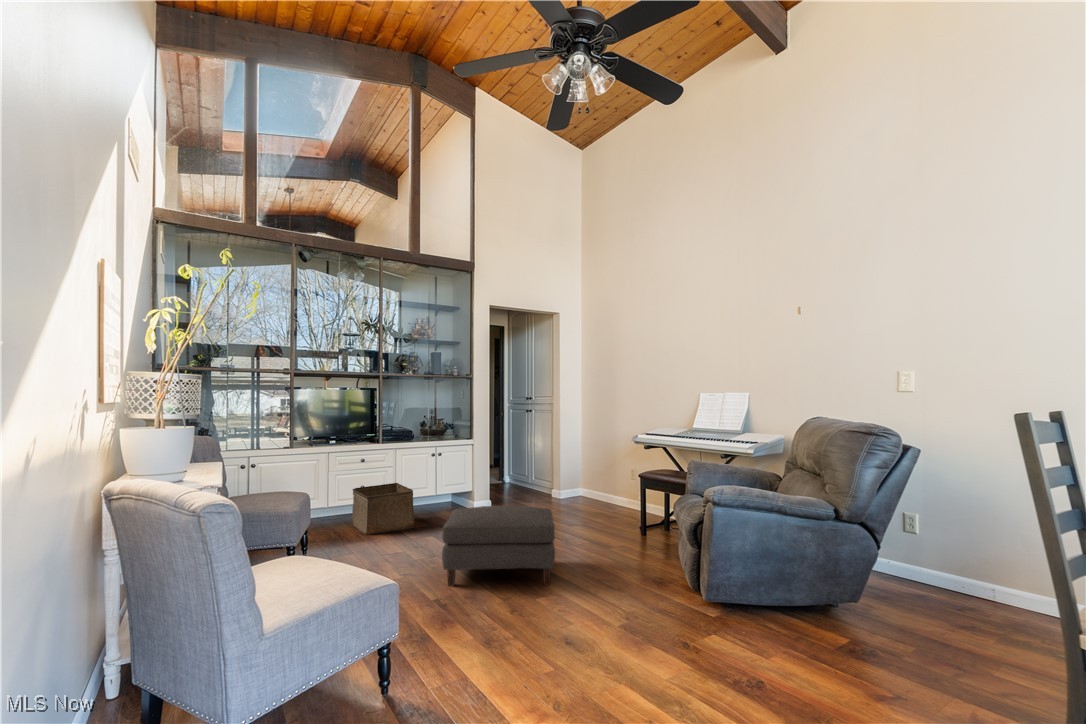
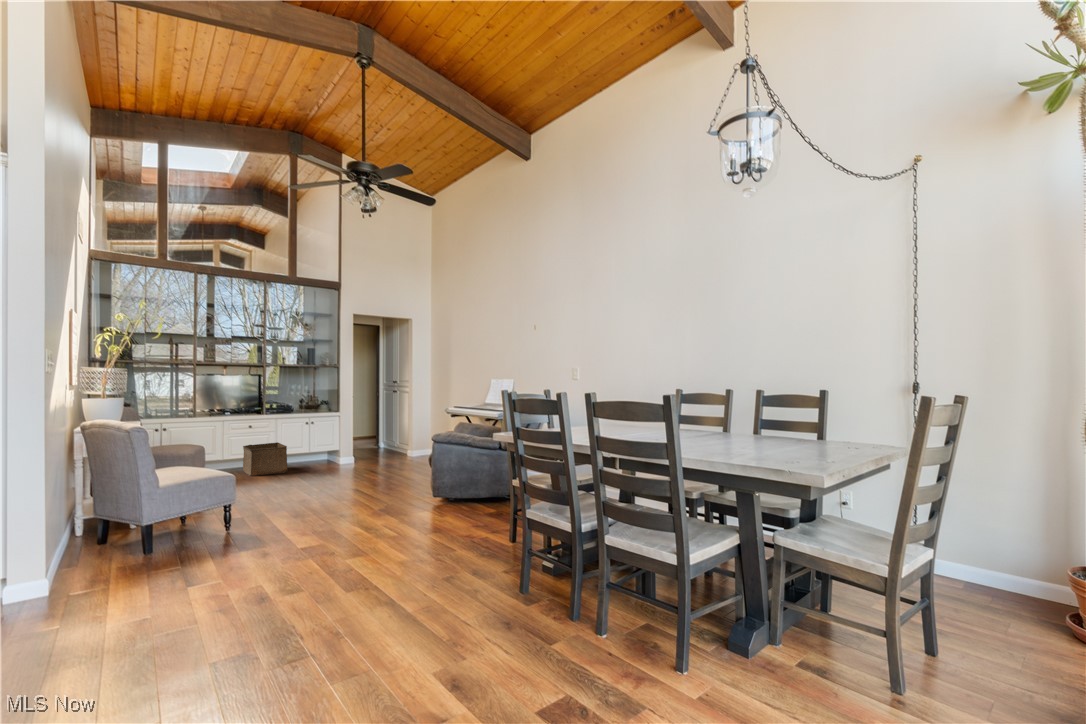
ottoman: present [442,506,555,586] -> none [287,451,367,498]

